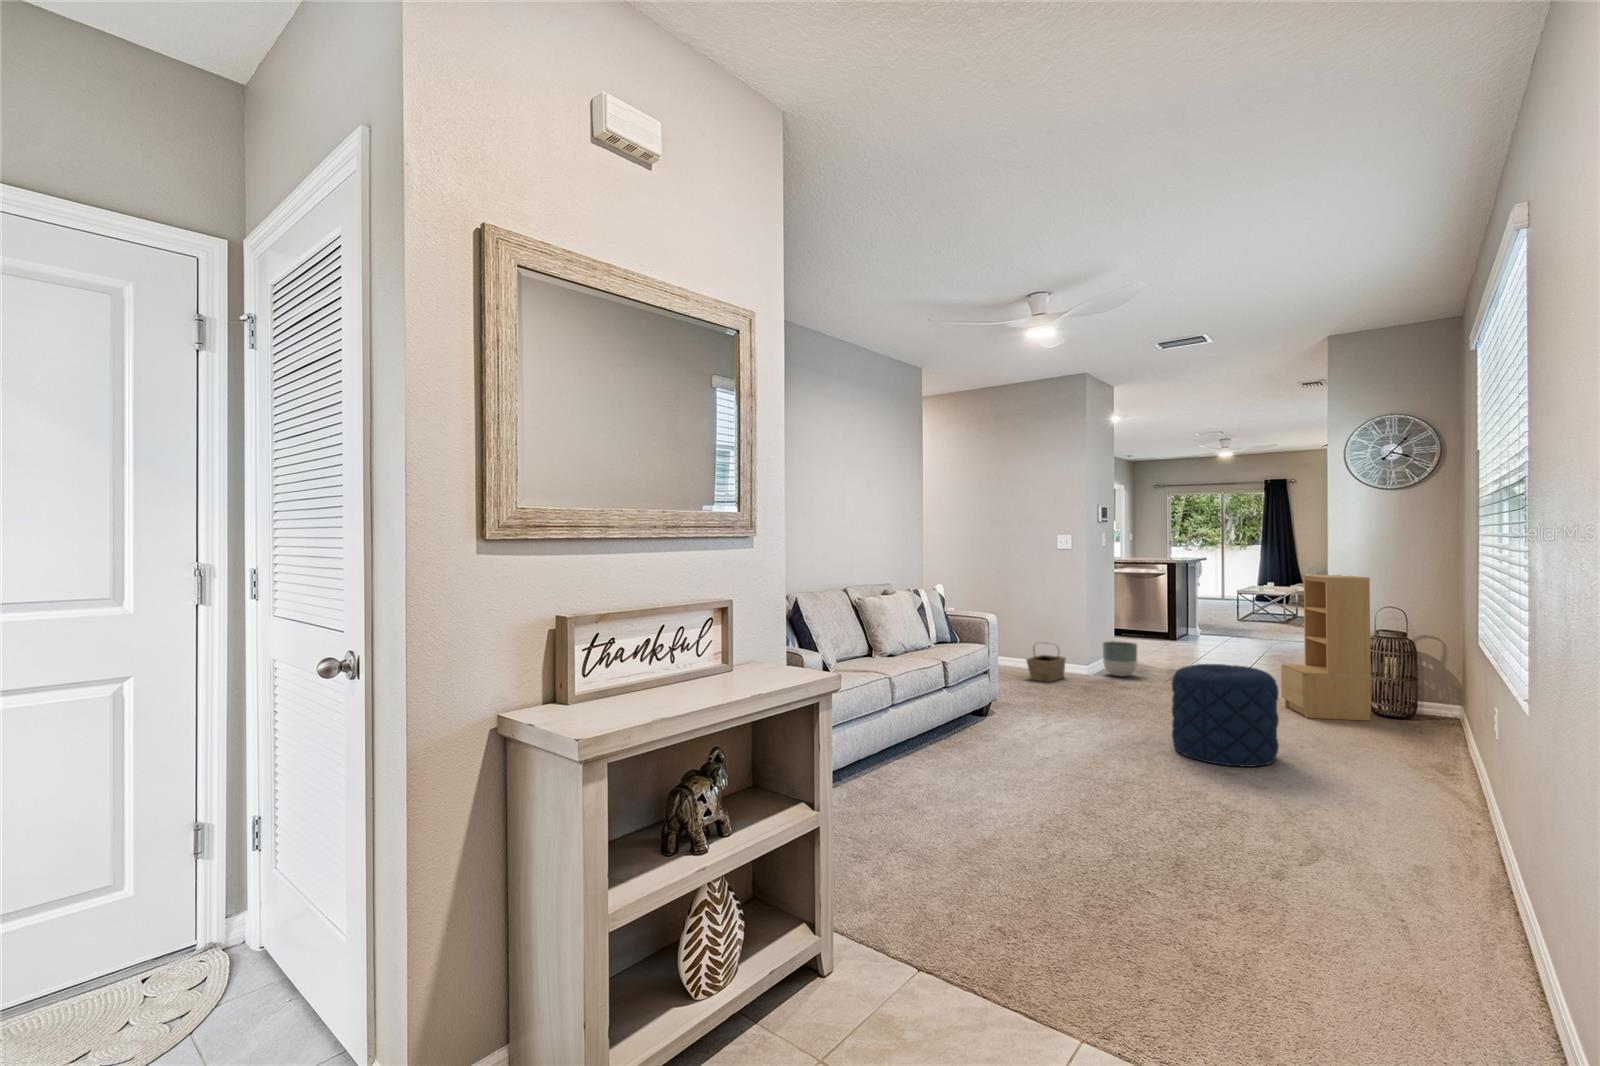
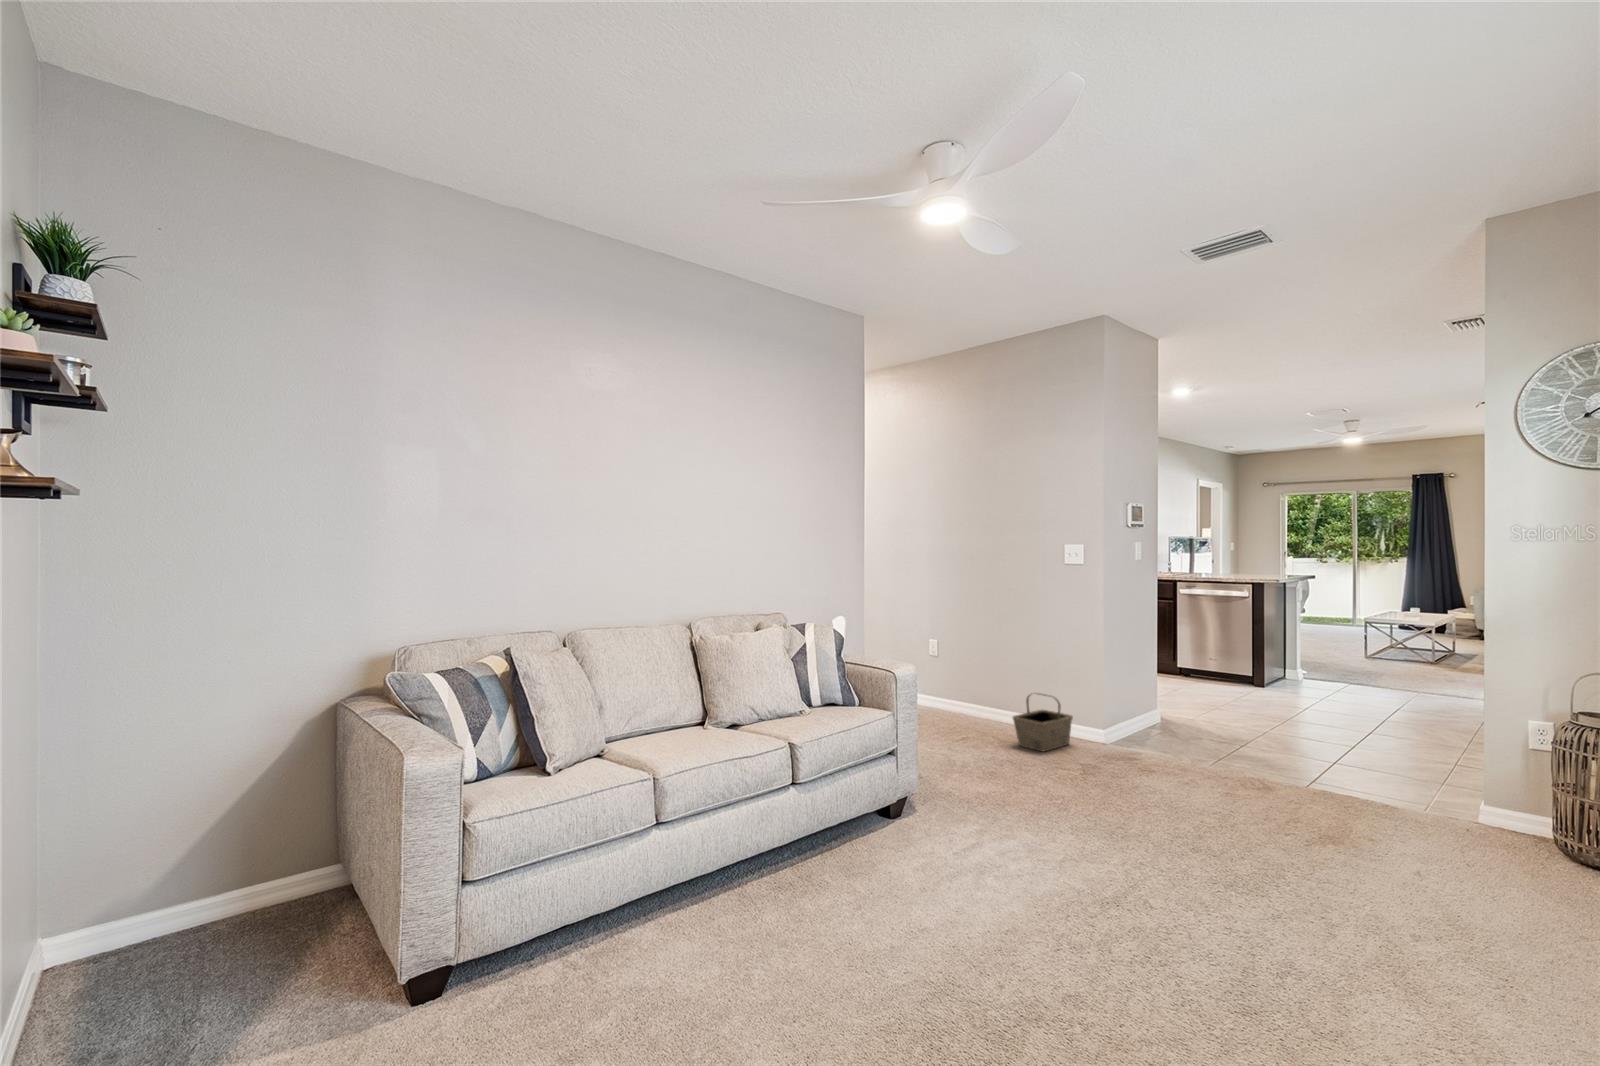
bookshelf: present [1281,575,1371,720] -> none [1397,612,1564,872]
planter: present [1103,641,1137,676] -> none [1130,695,1180,747]
pouf: present [1172,664,1279,767] -> none [1164,773,1362,993]

